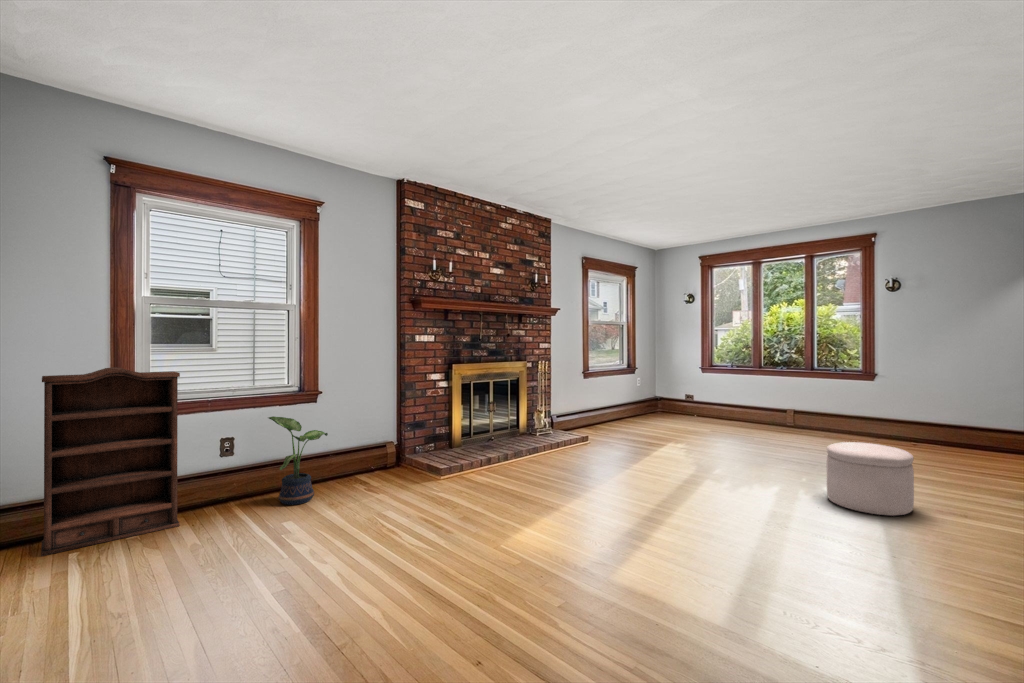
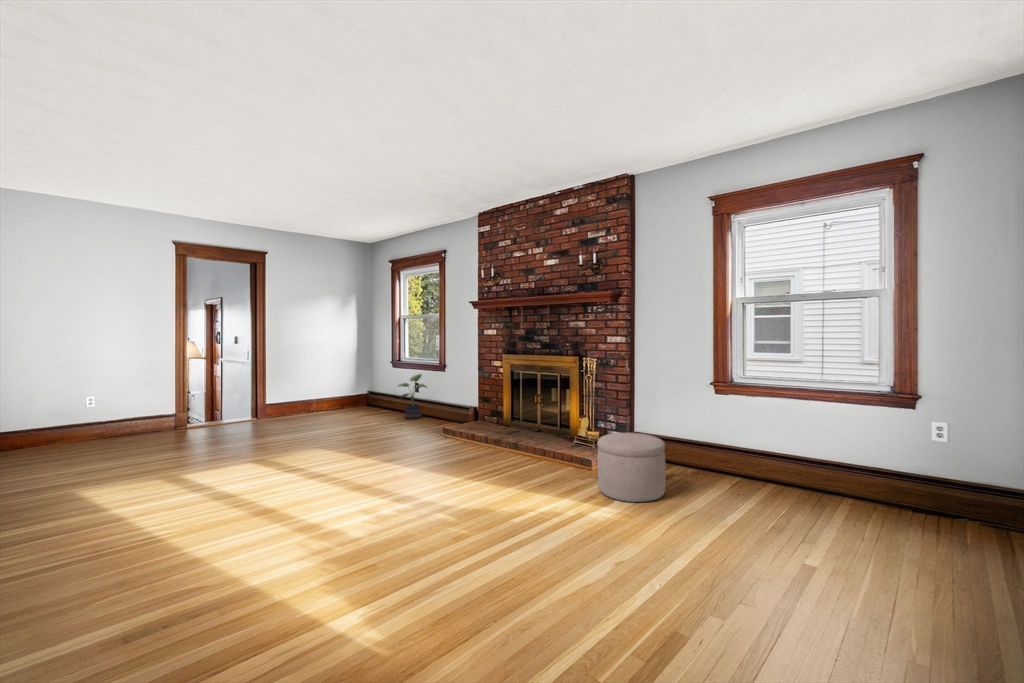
bookshelf: present [41,367,180,556] -> none [368,345,402,412]
ottoman: present [827,442,914,516] -> present [597,433,666,502]

